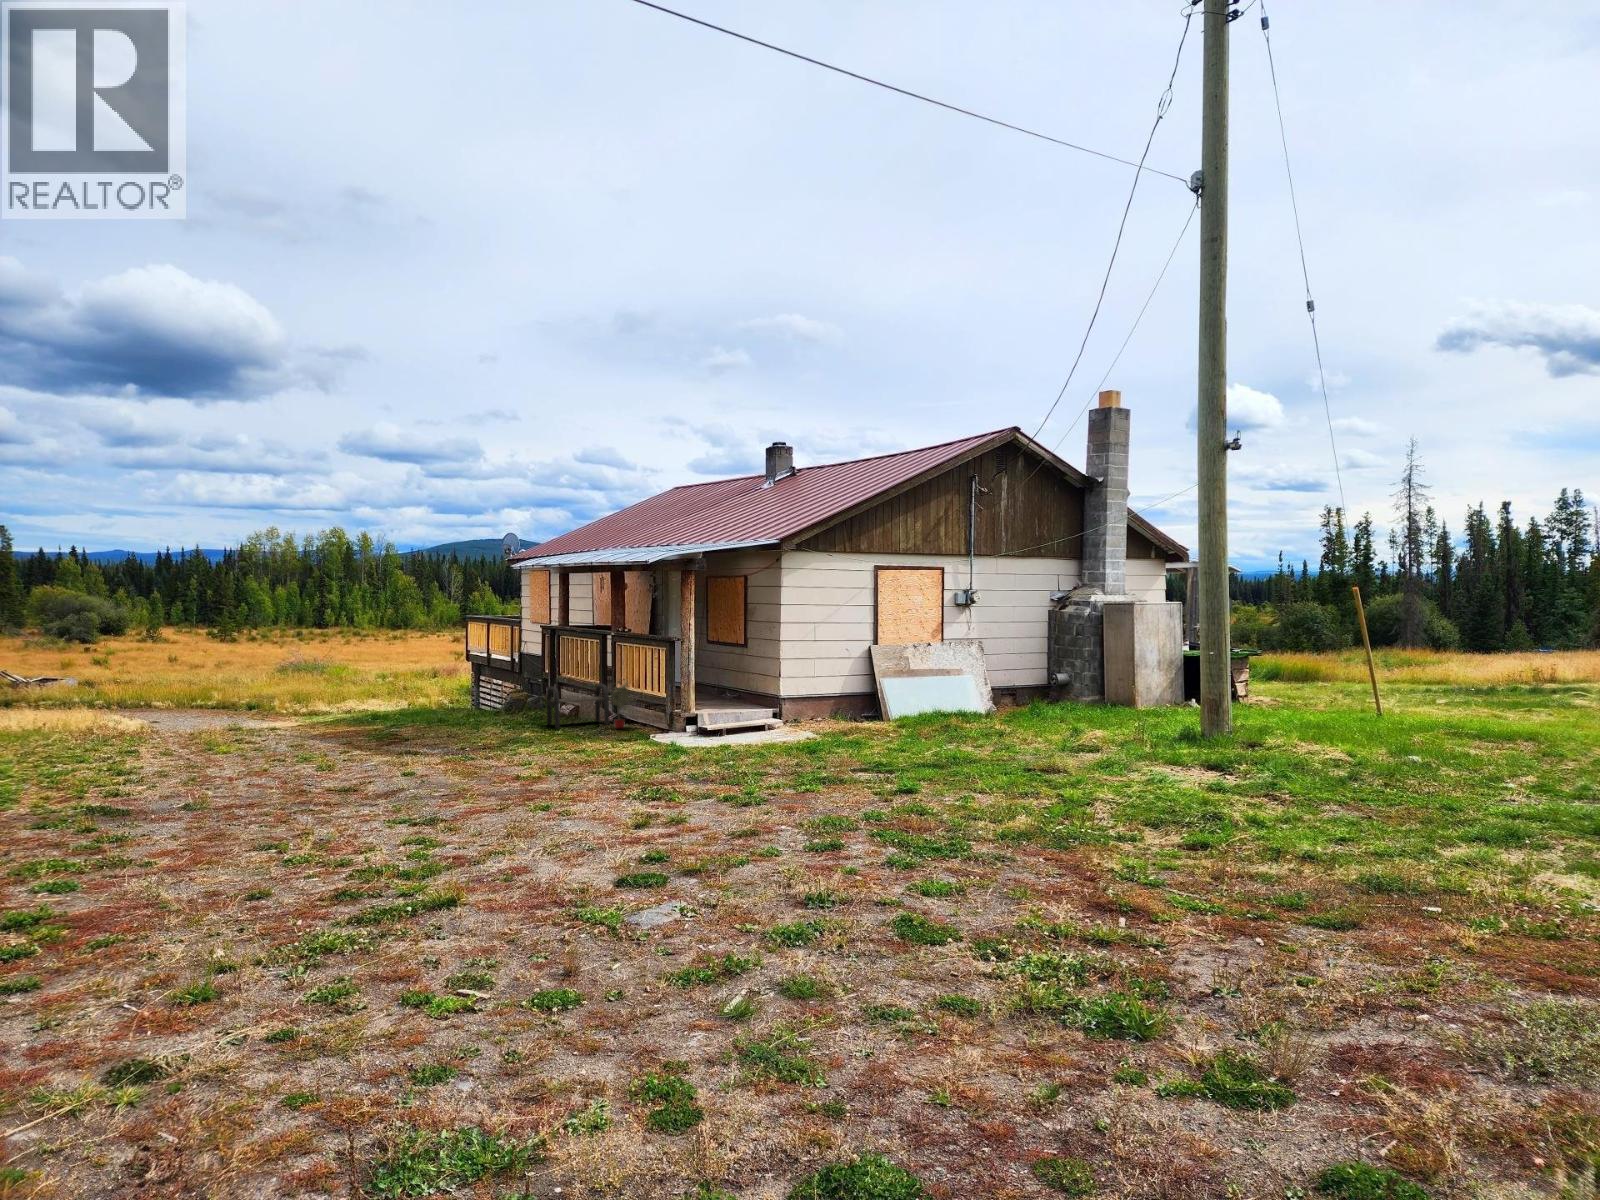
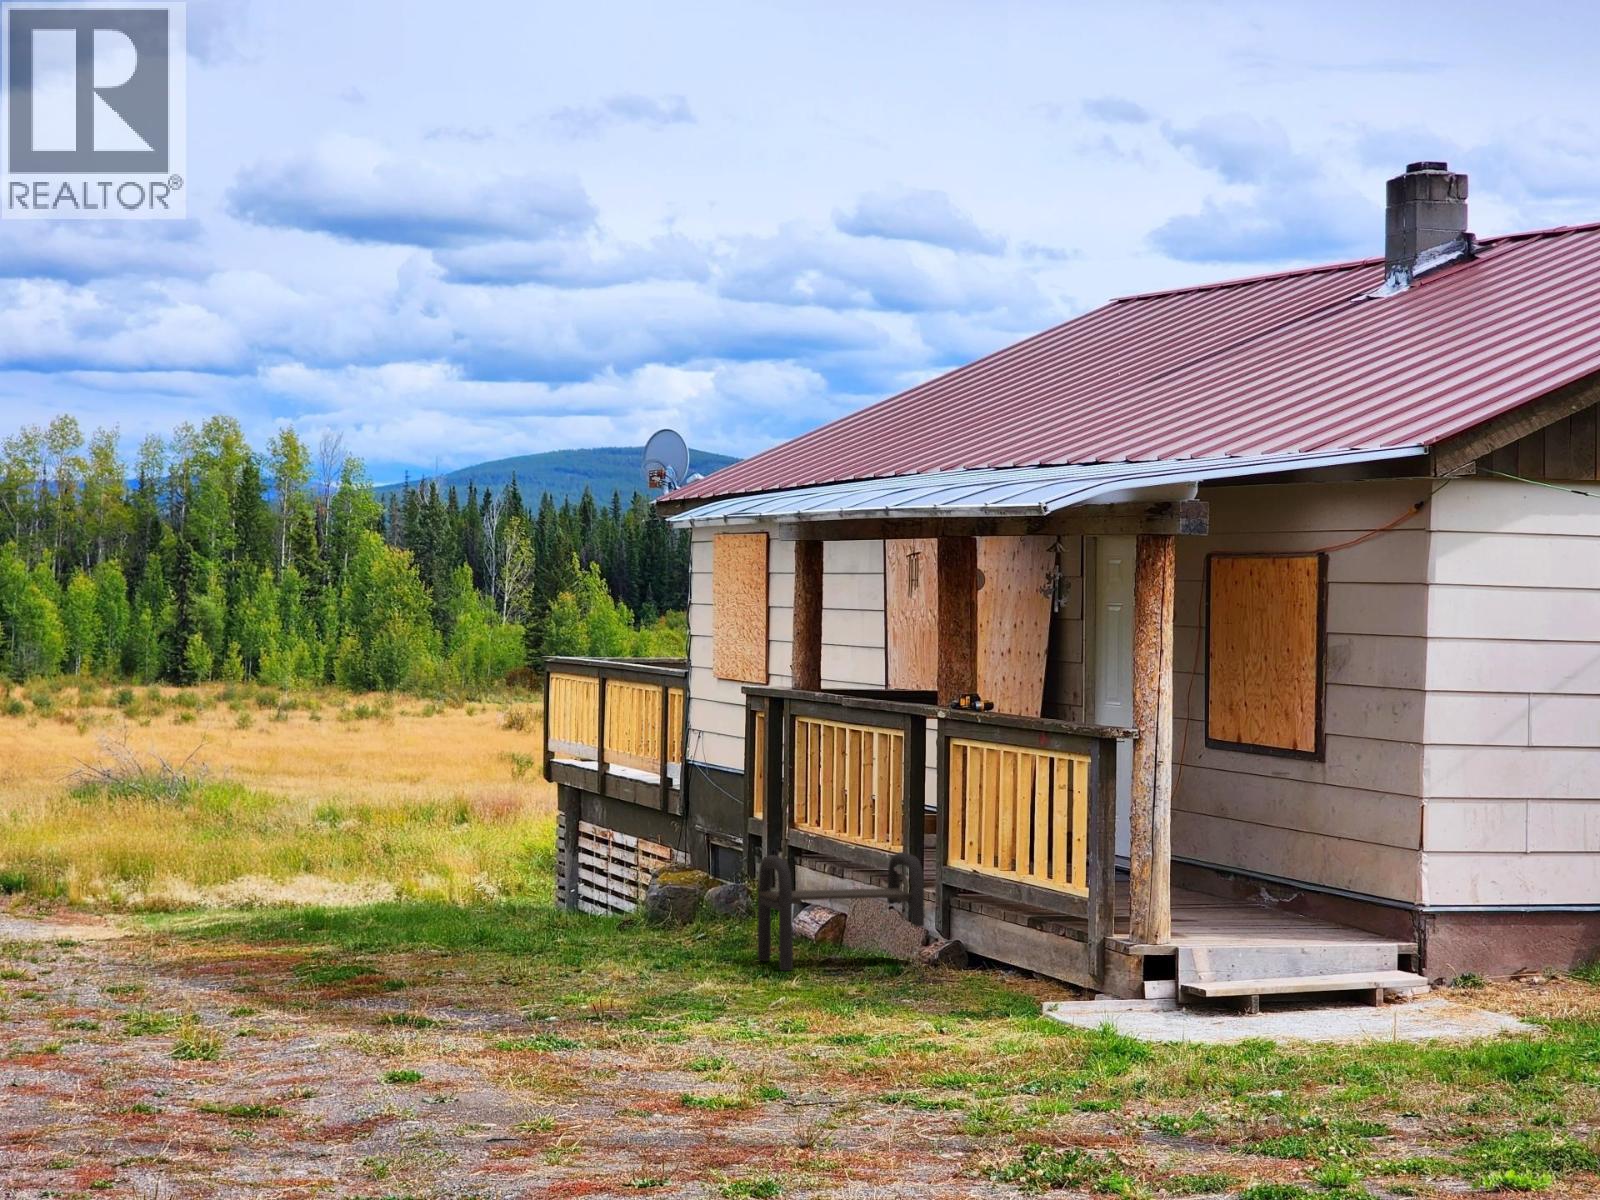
potted tree: present [612,680,637,729] -> none [929,839,1007,981]

